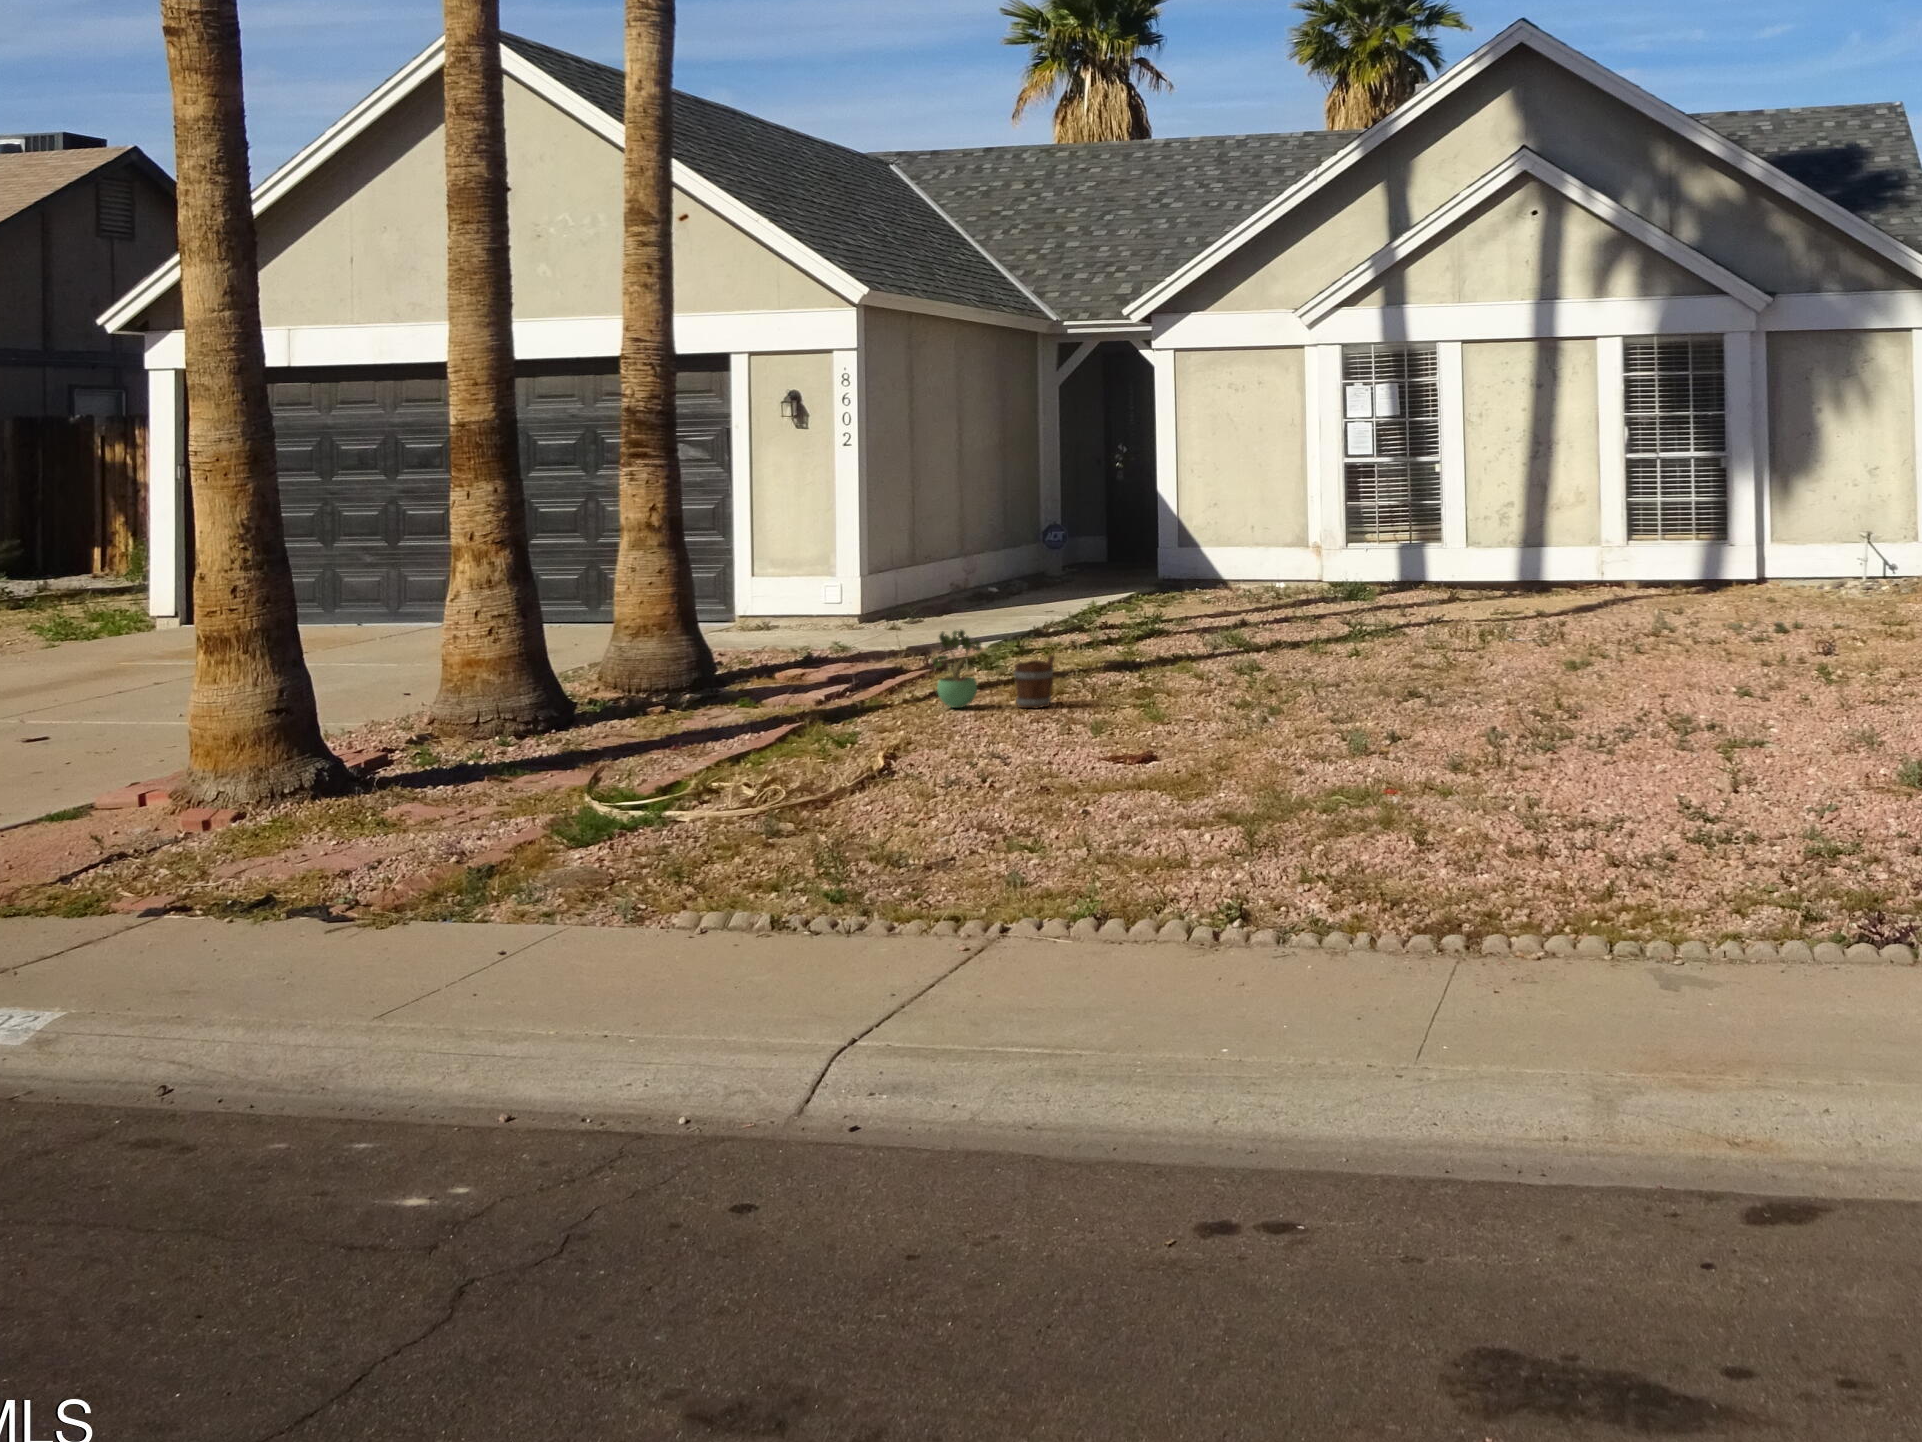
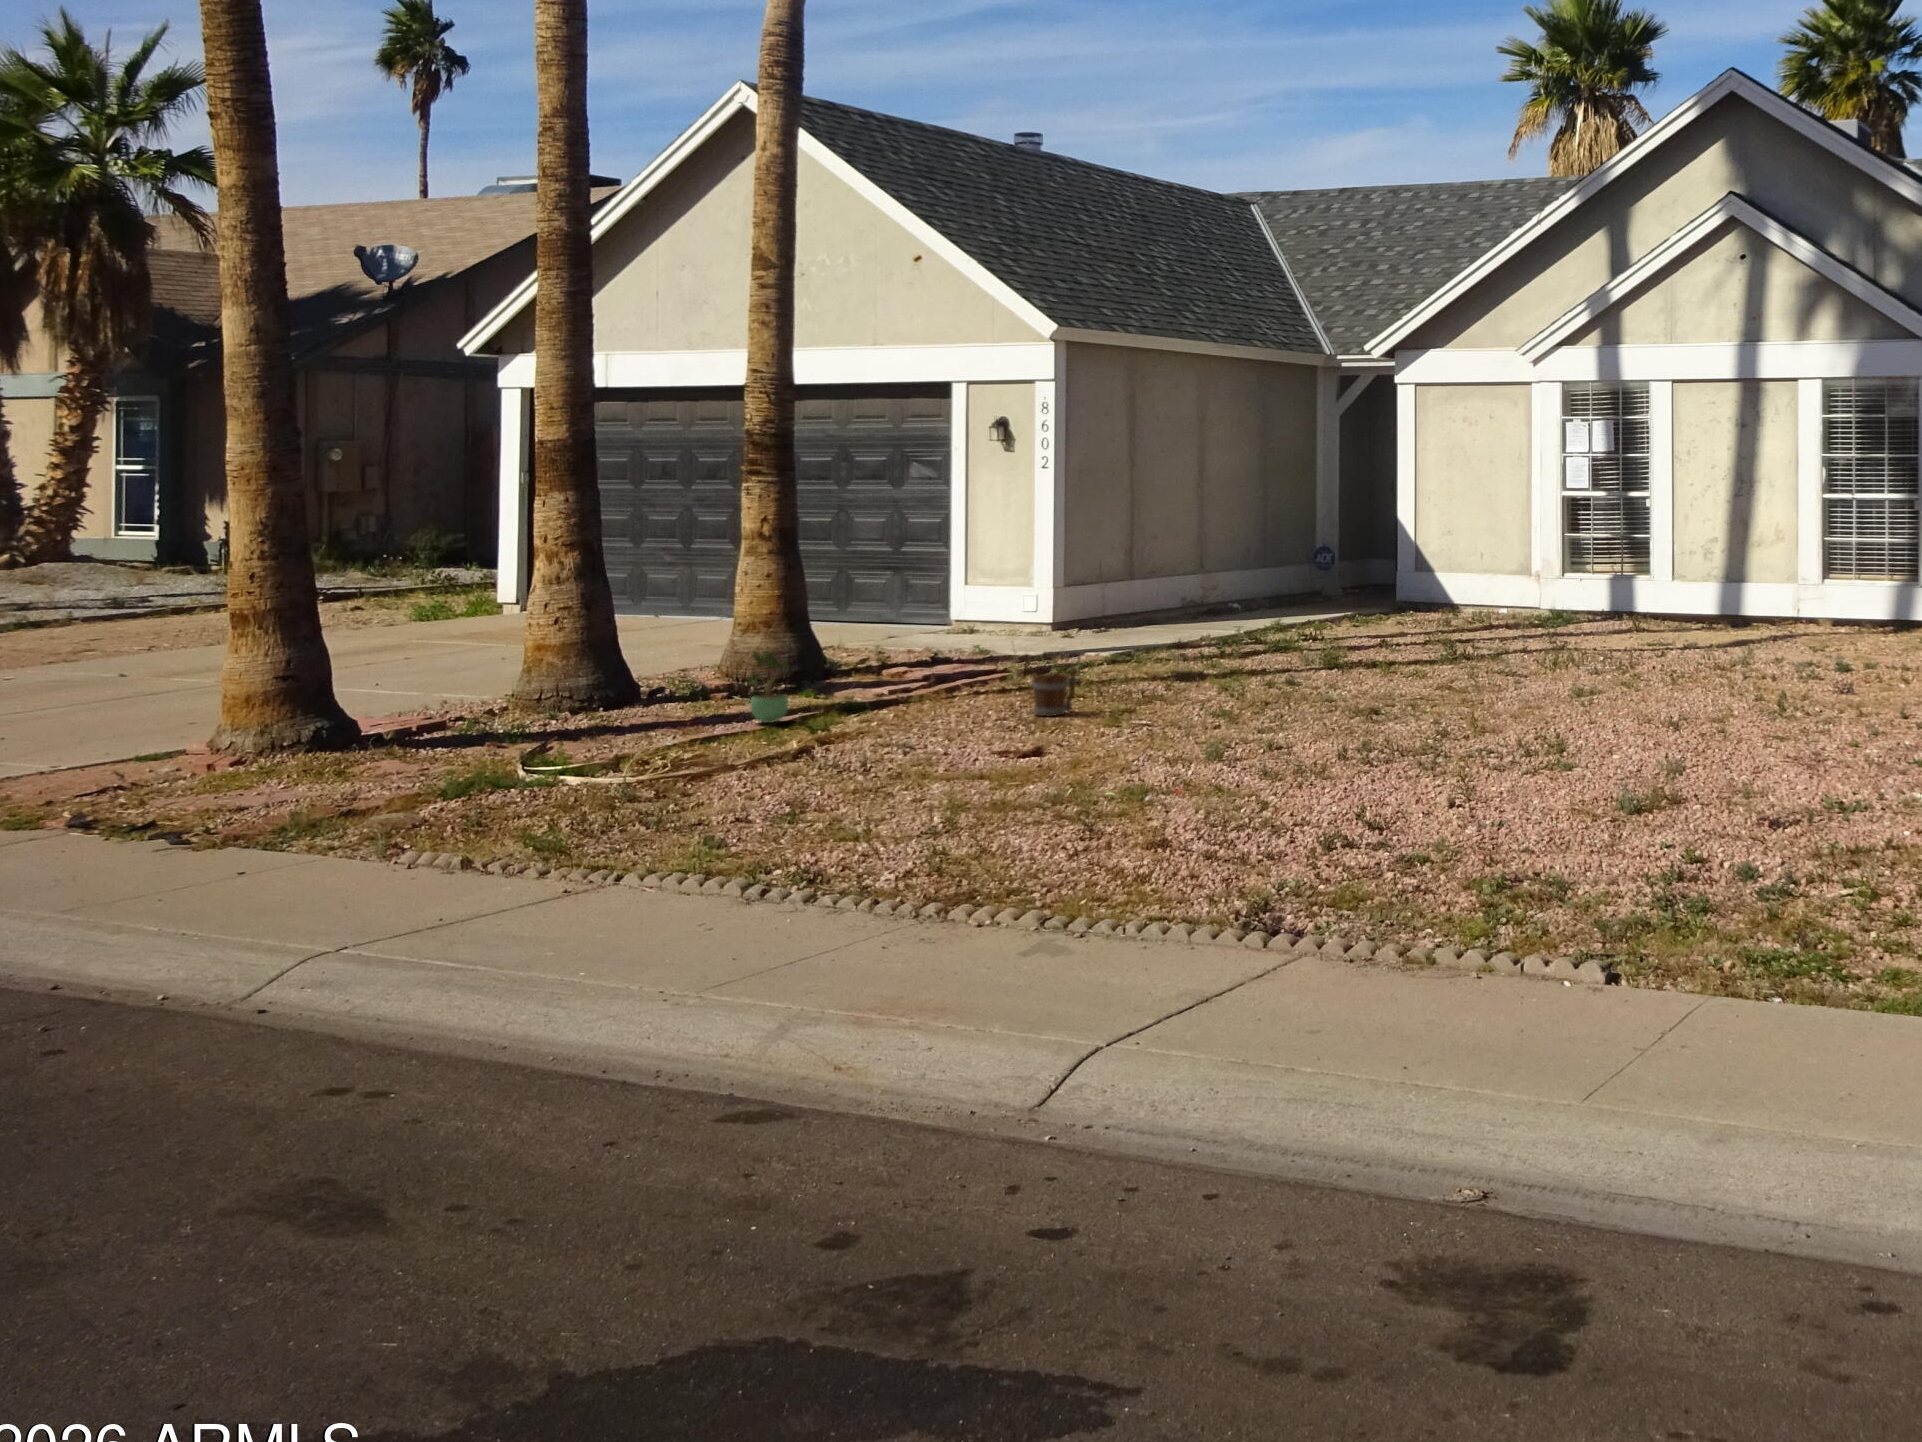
potted plant: present [932,630,981,708] -> present [748,650,789,723]

